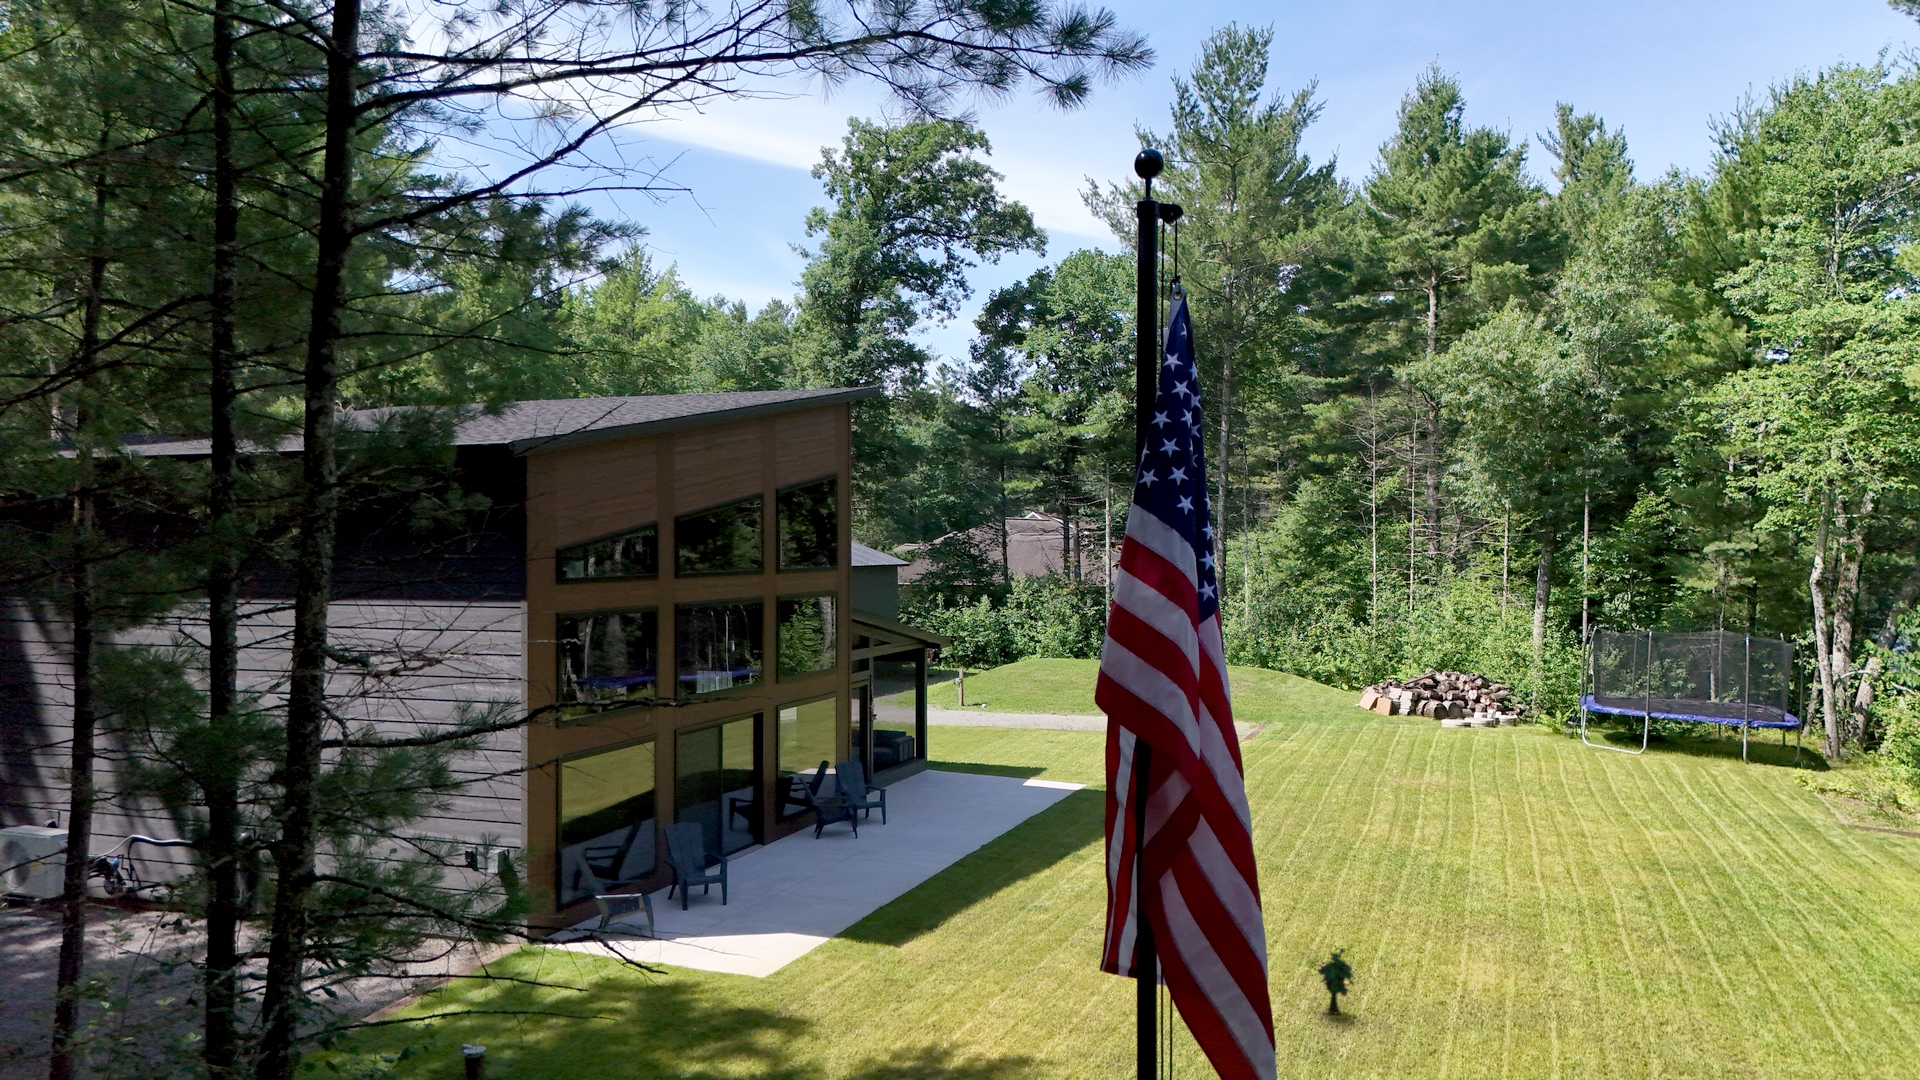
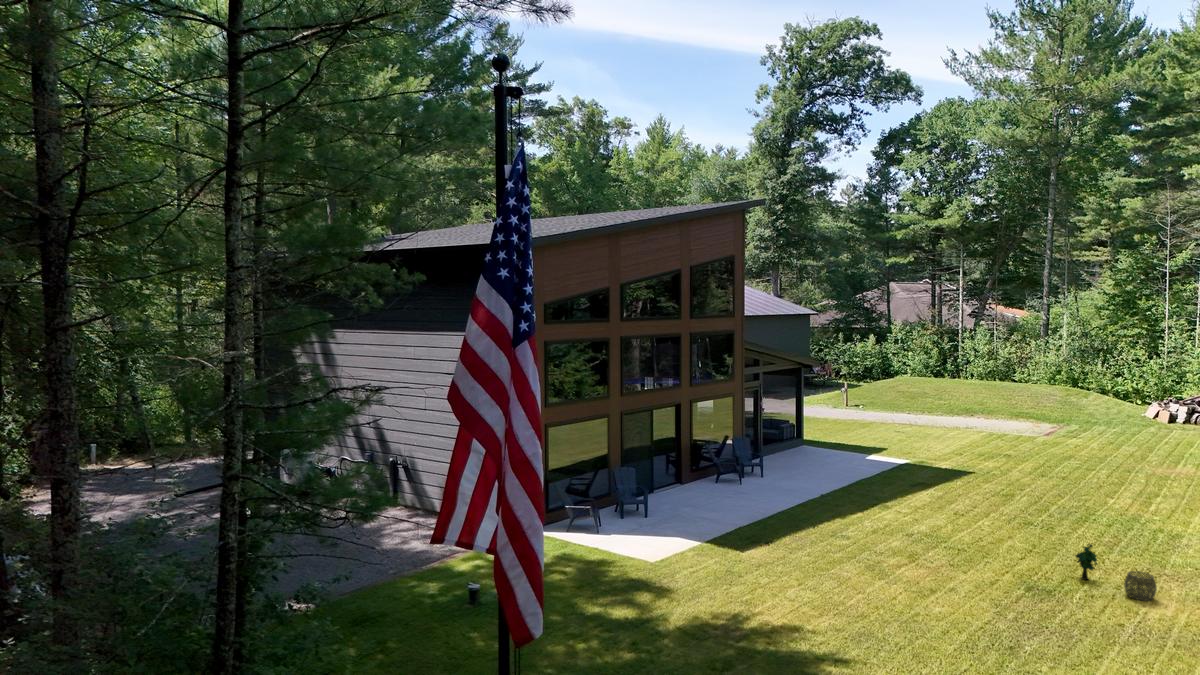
woven basket: none [1400,993,1452,1049] -> present [1124,571,1157,601]

